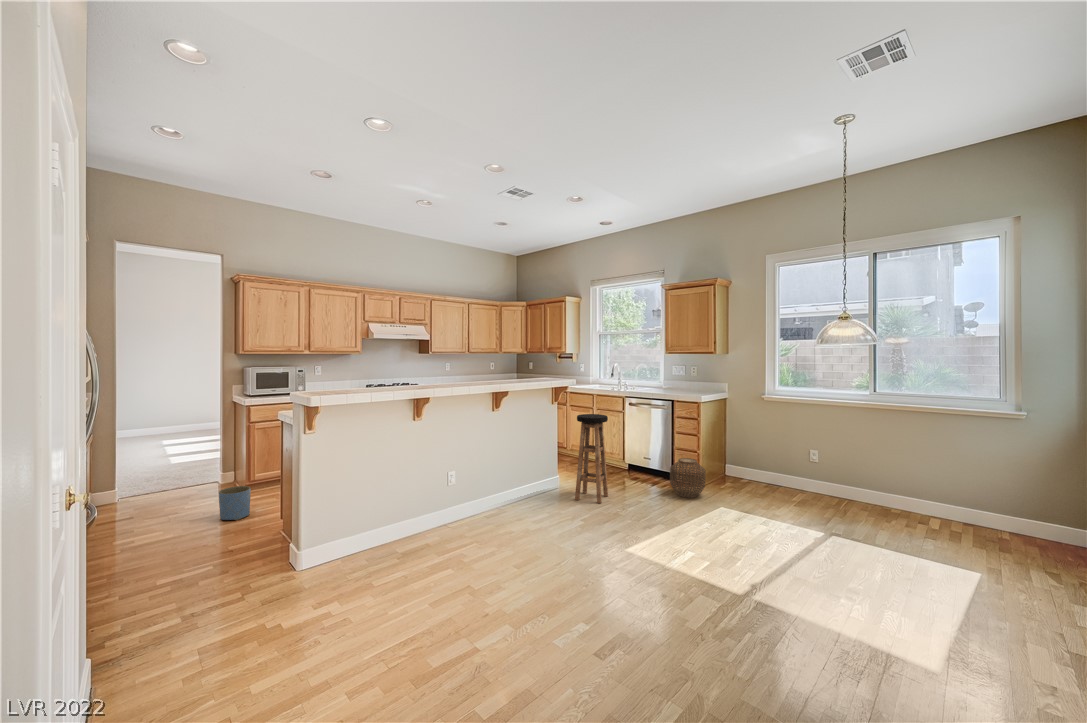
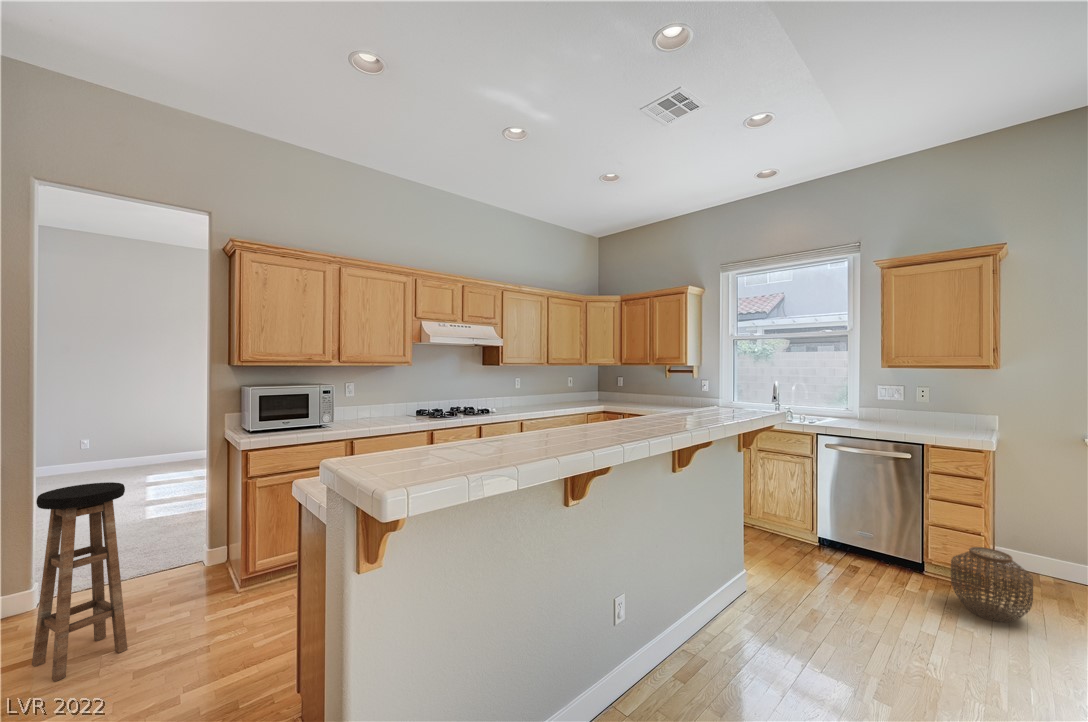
bar stool: present [575,414,608,503] -> present [32,482,127,681]
planter: present [219,486,251,520] -> none [179,606,240,682]

